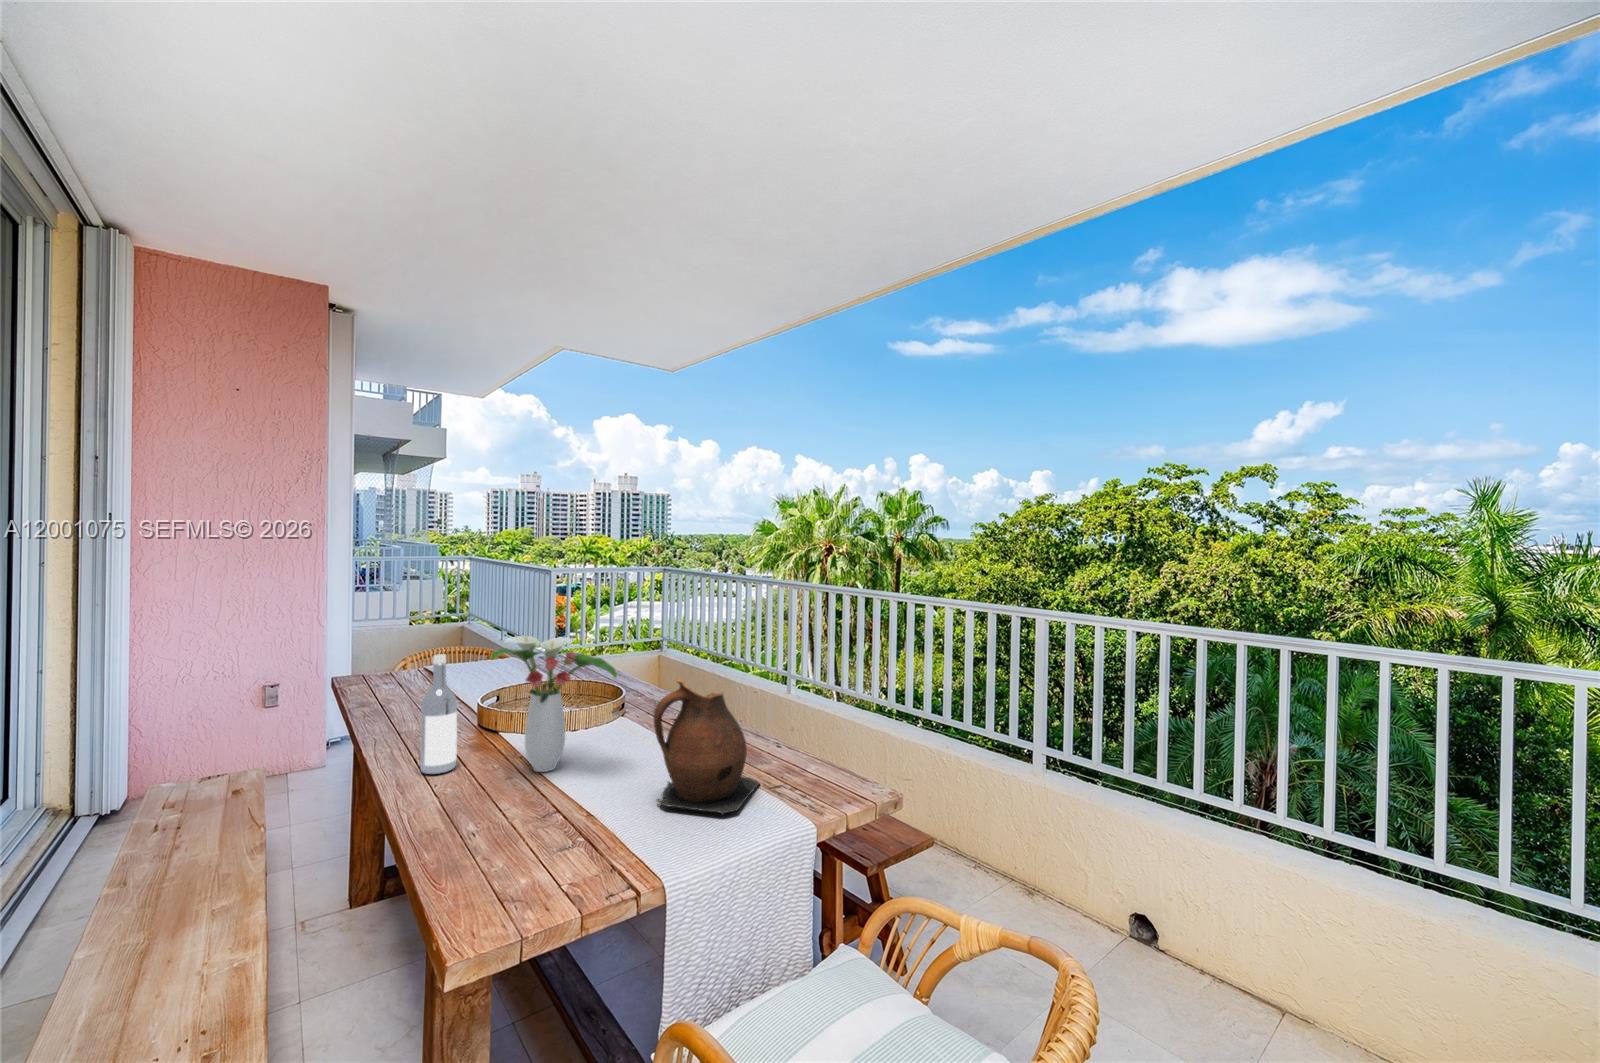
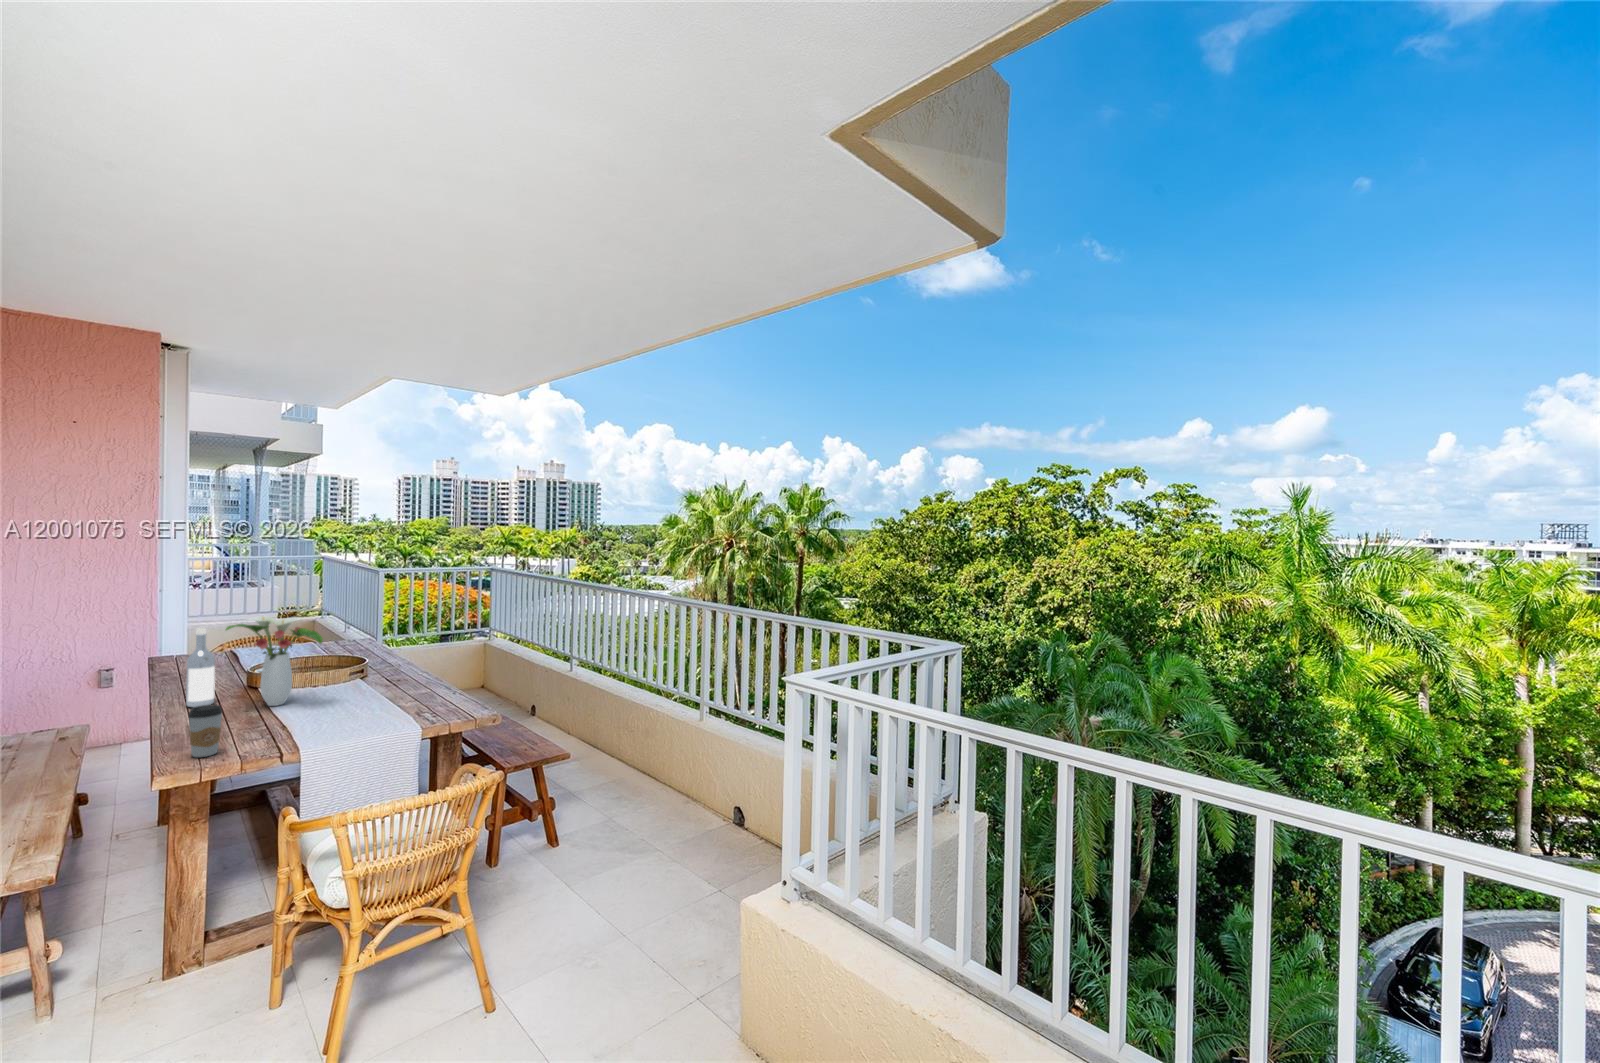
ceramic pitcher: present [654,679,760,815] -> none [332,643,415,726]
coffee cup: none [488,791,537,889] -> present [189,704,222,757]

